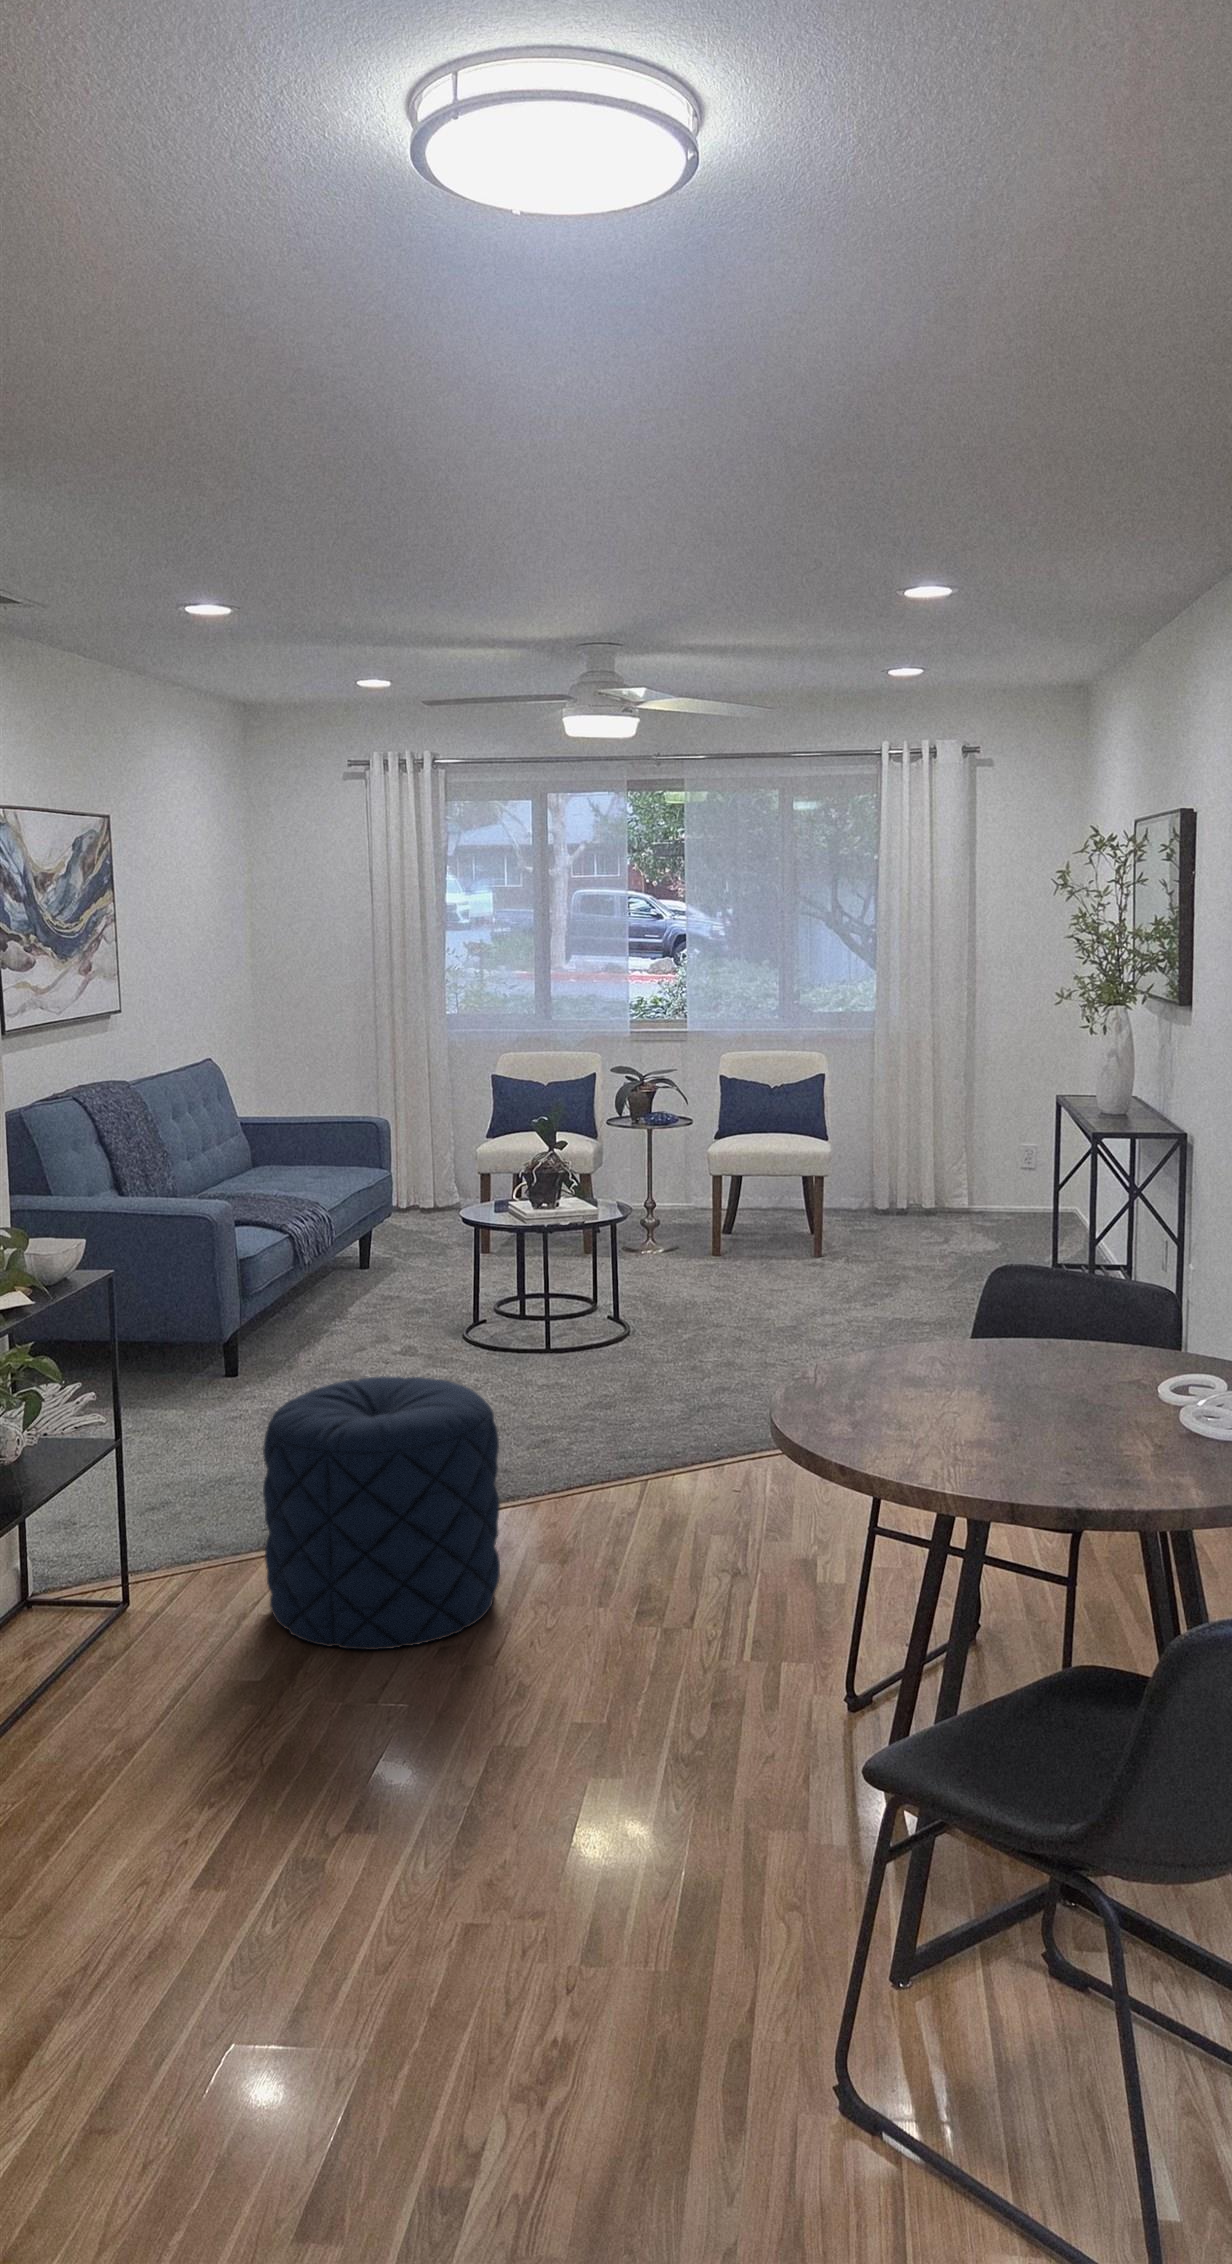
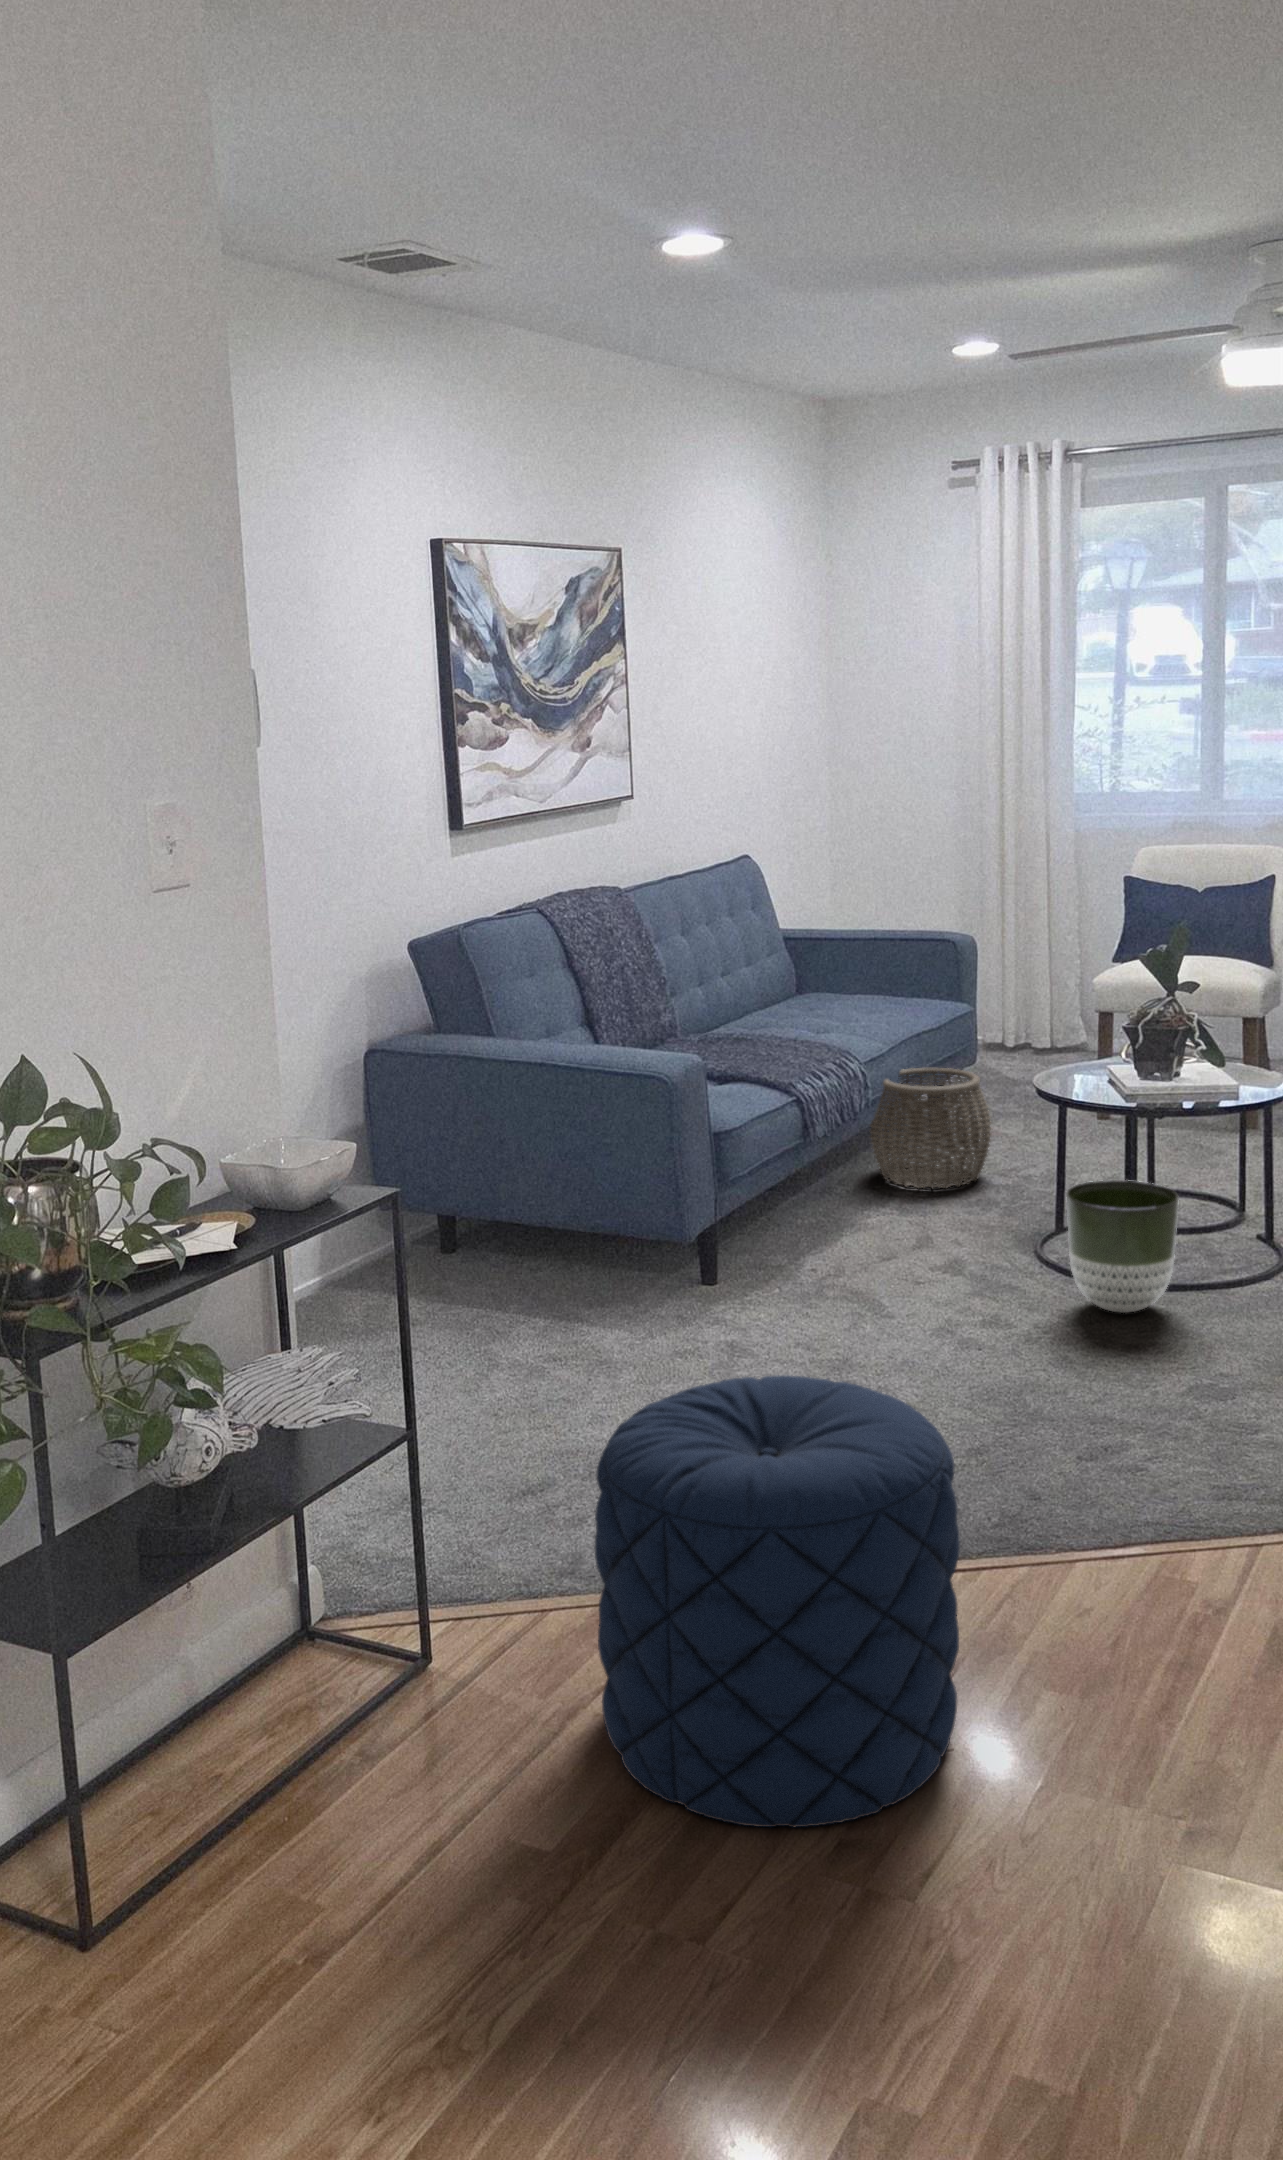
woven basket: none [325,1216,418,1306] -> present [870,1068,992,1188]
planter: none [493,1277,569,1368] -> present [1066,1180,1178,1313]

